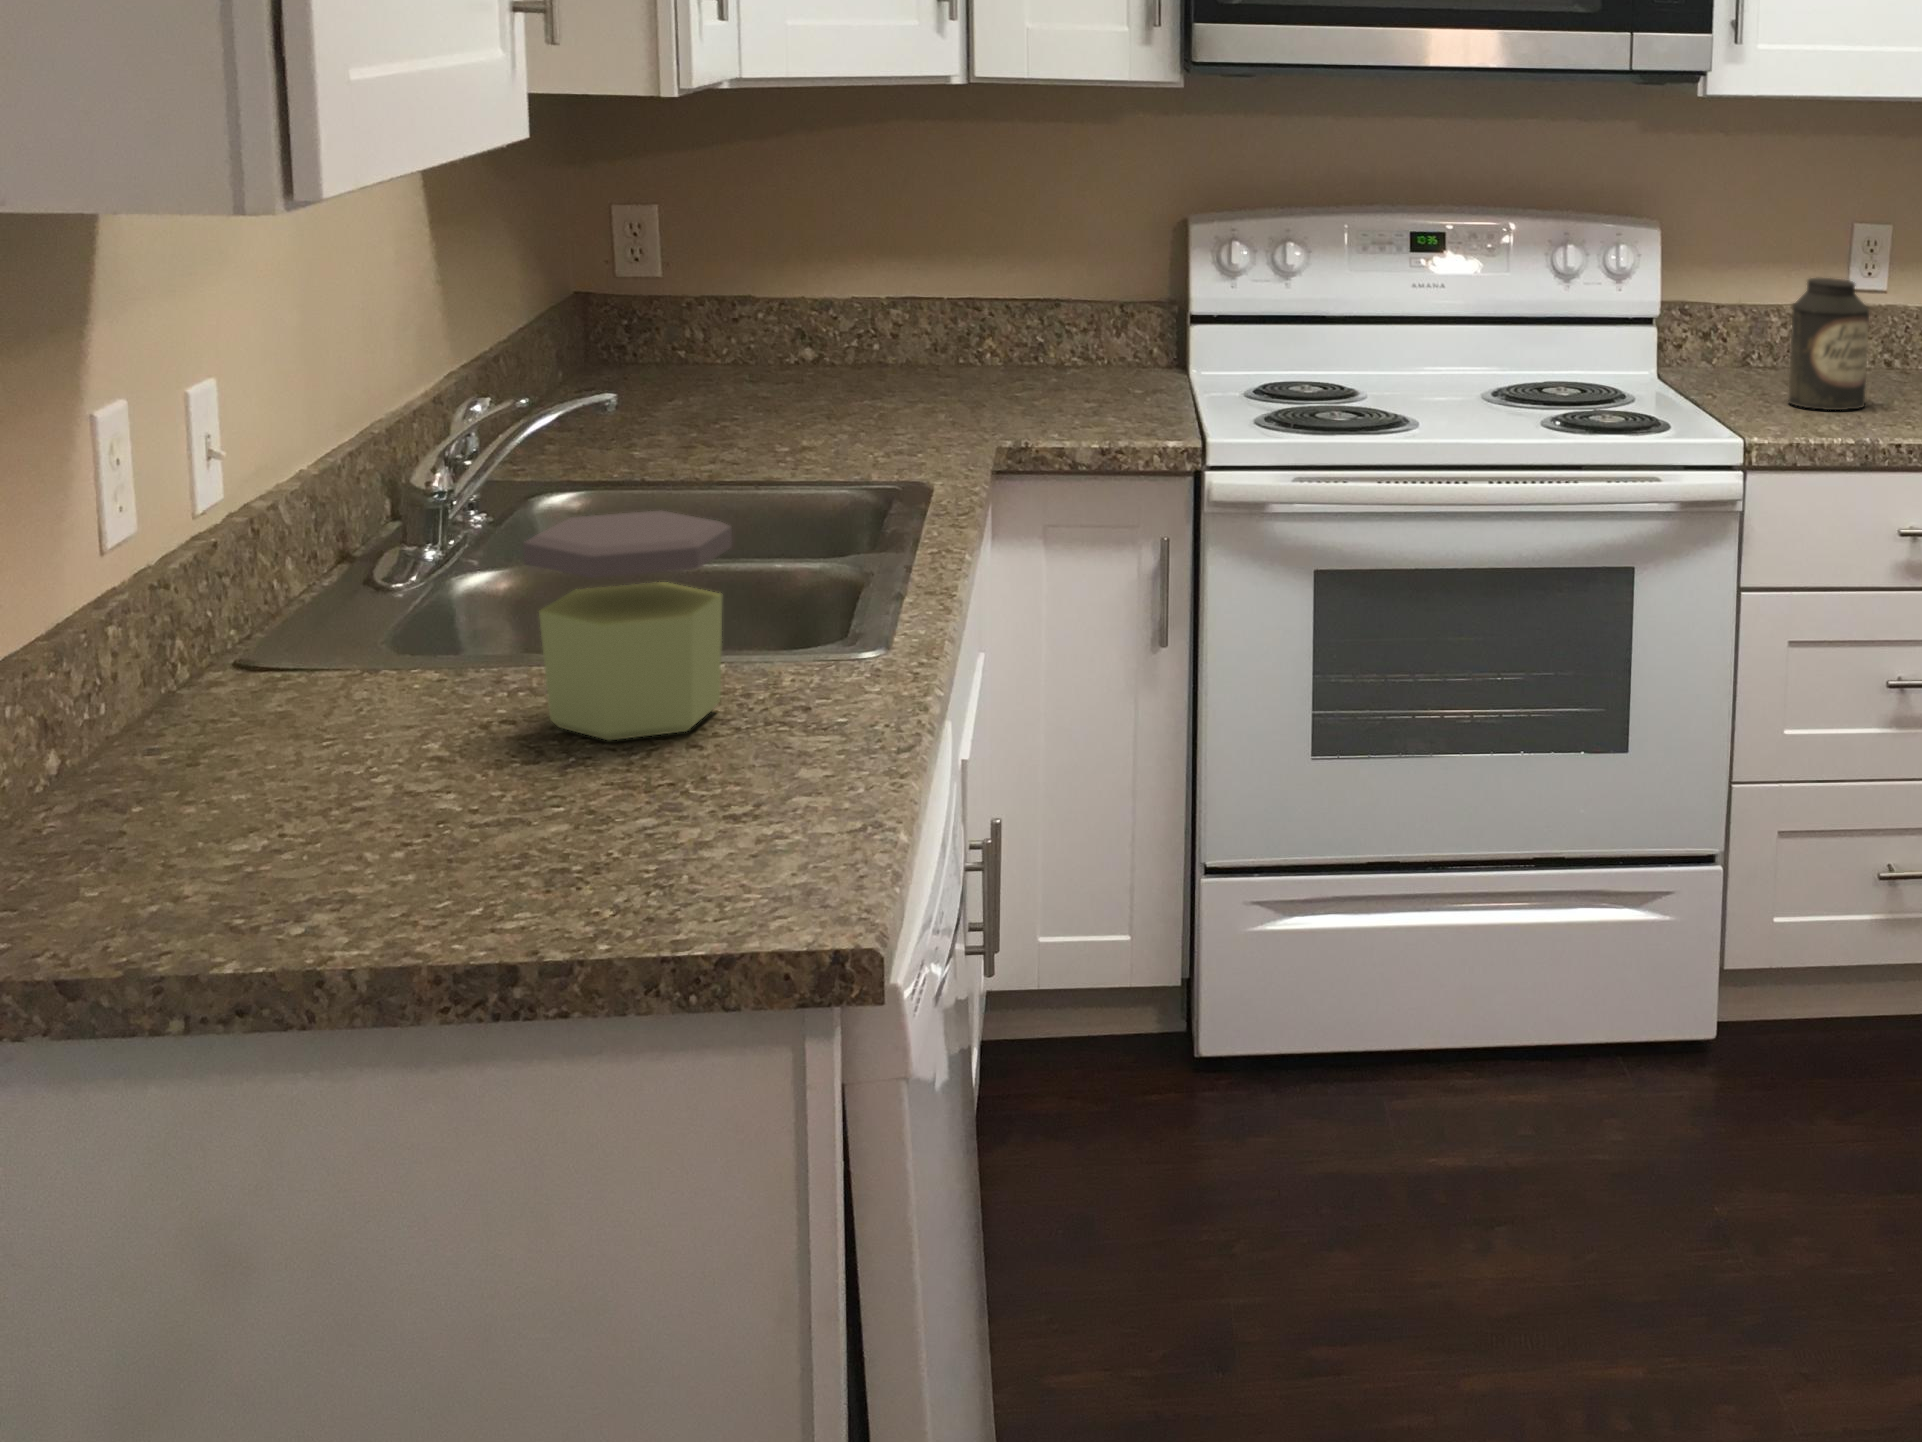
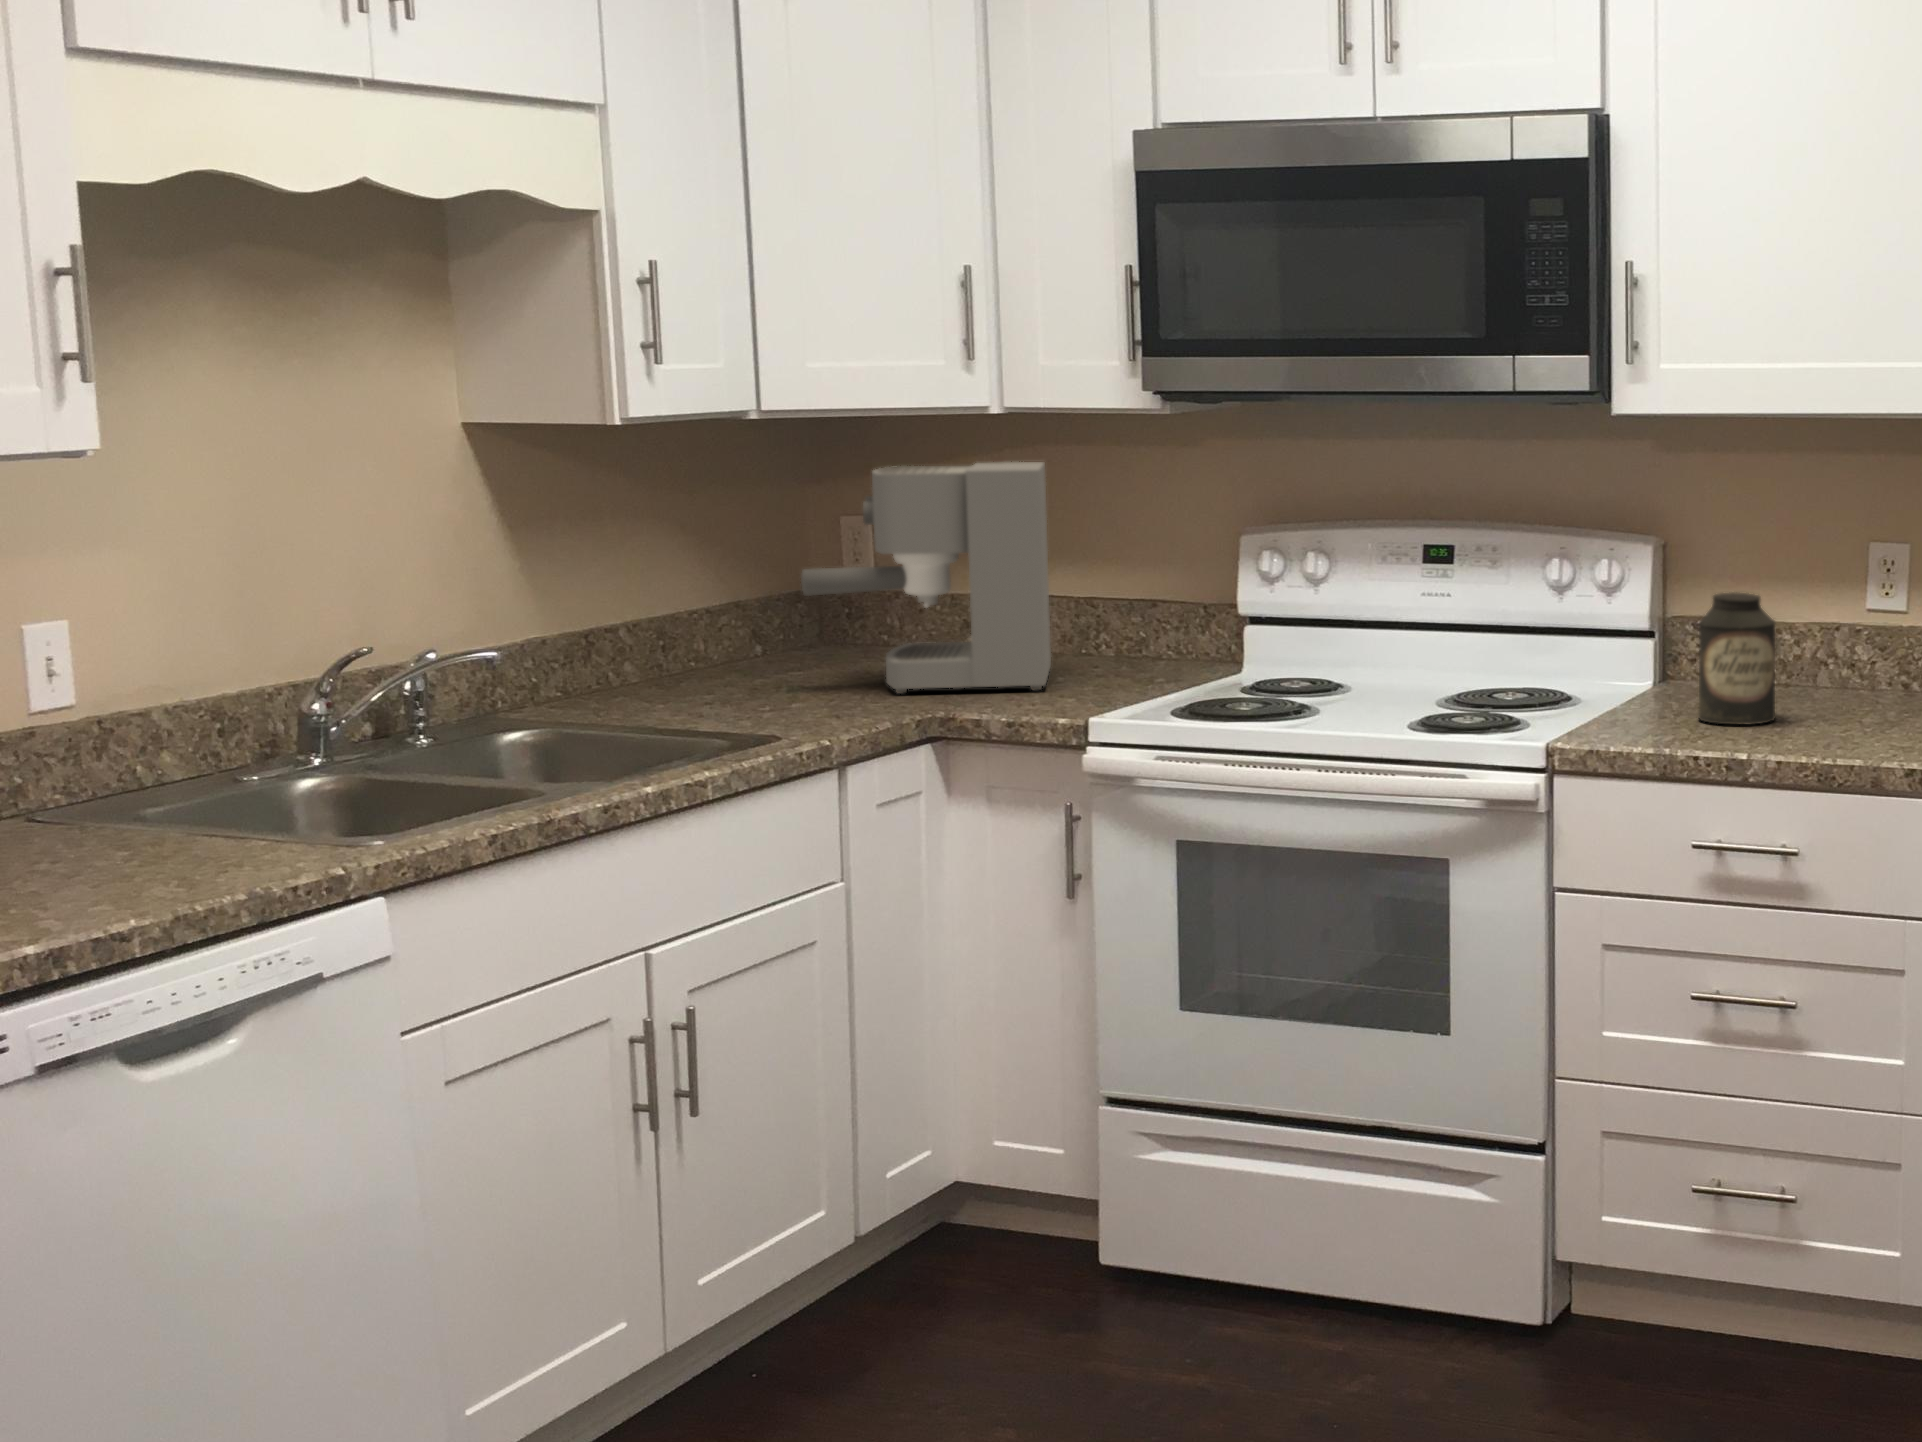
coffee maker: none [749,143,1052,423] -> present [801,462,1051,694]
jar: present [523,511,732,740] -> none [105,713,245,865]

